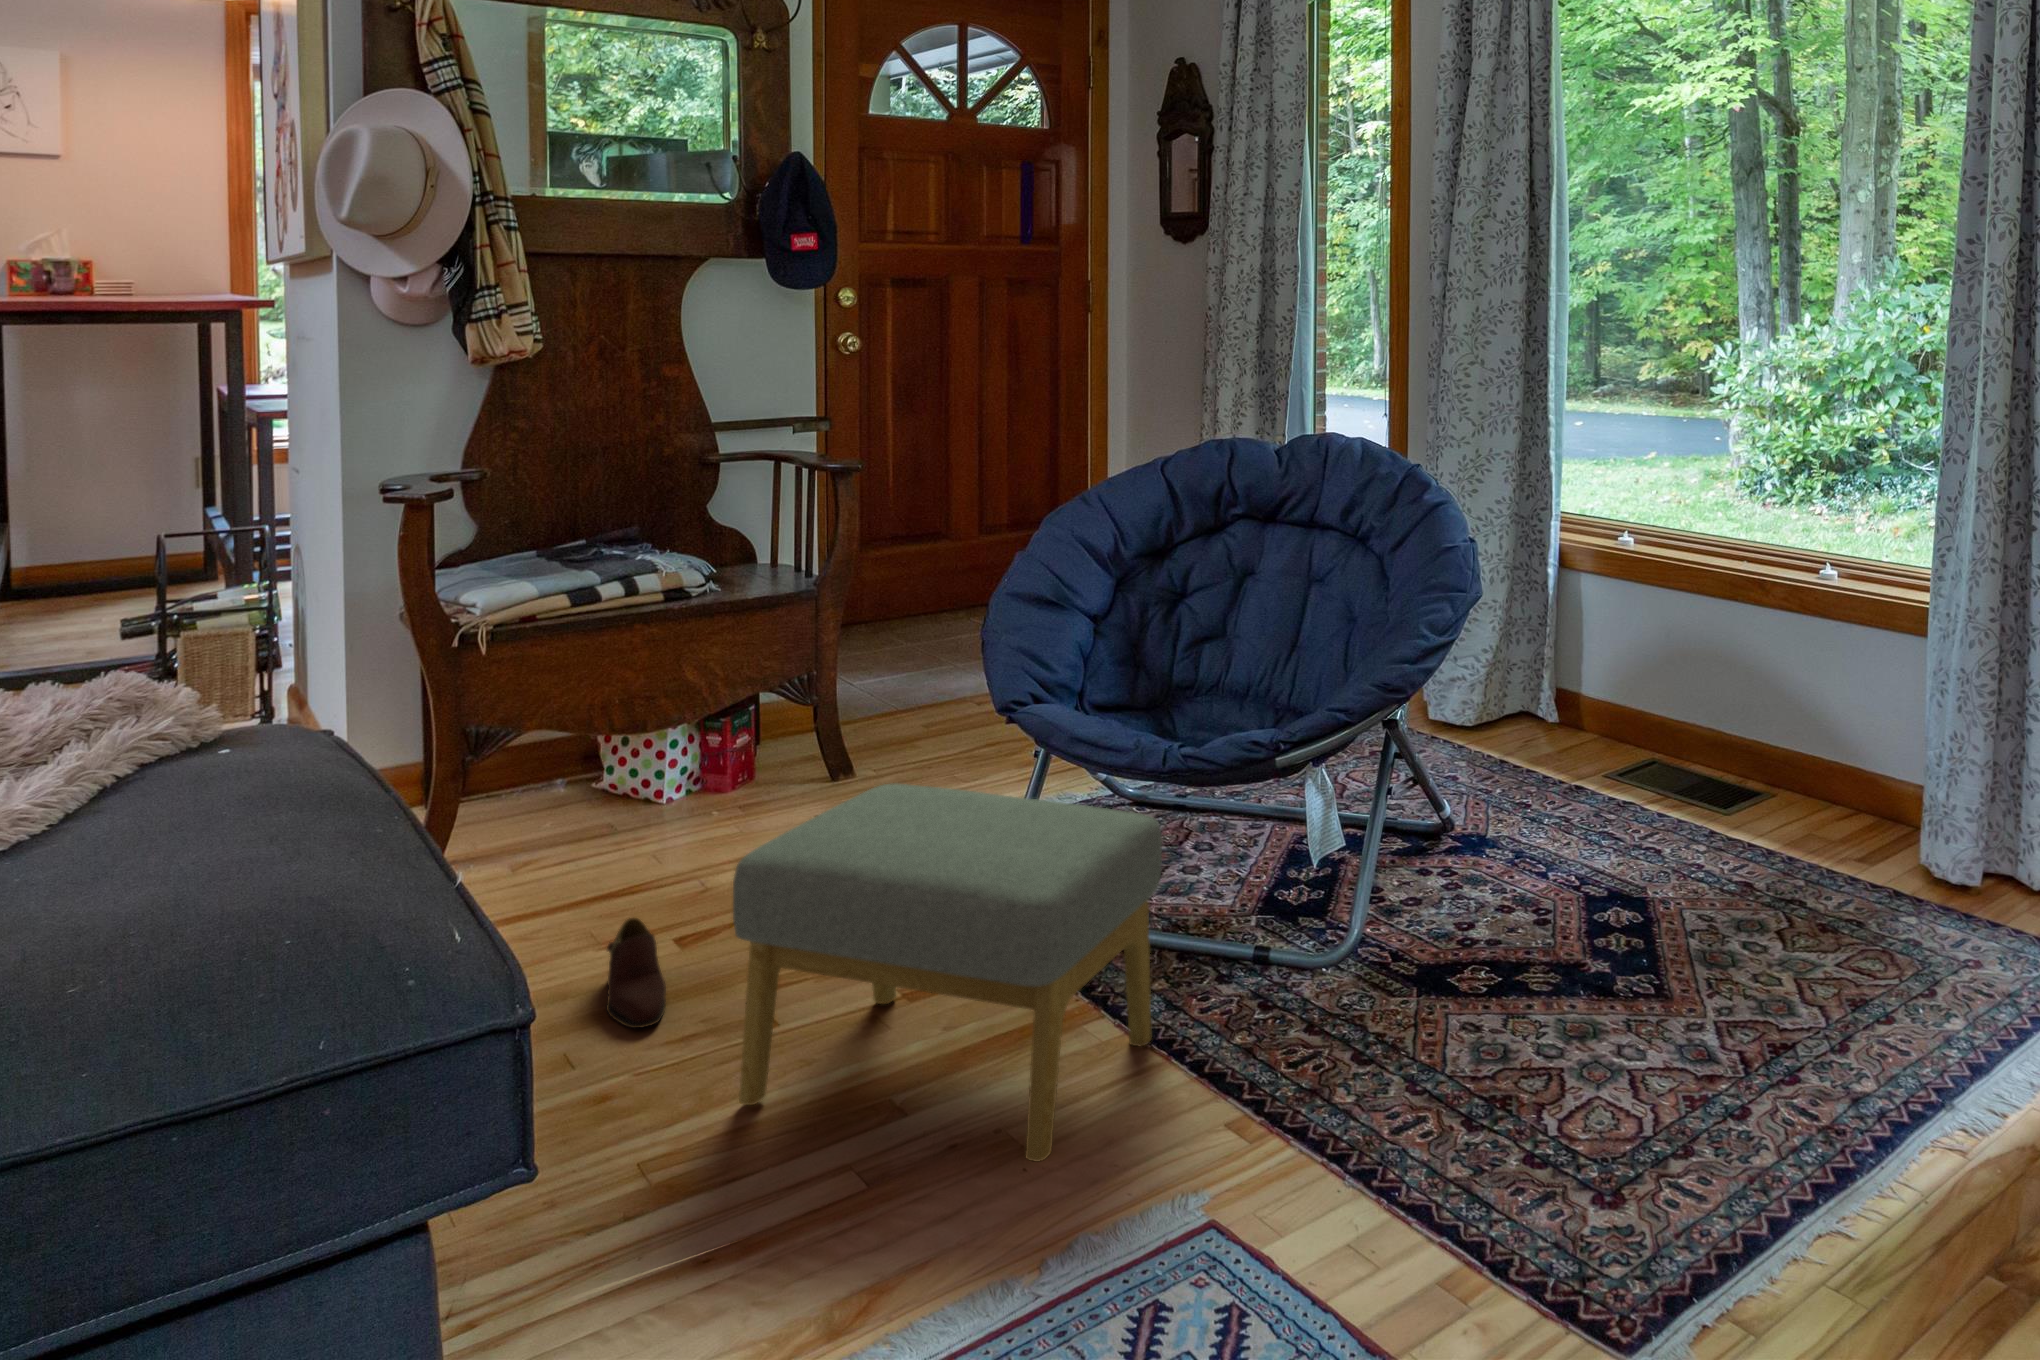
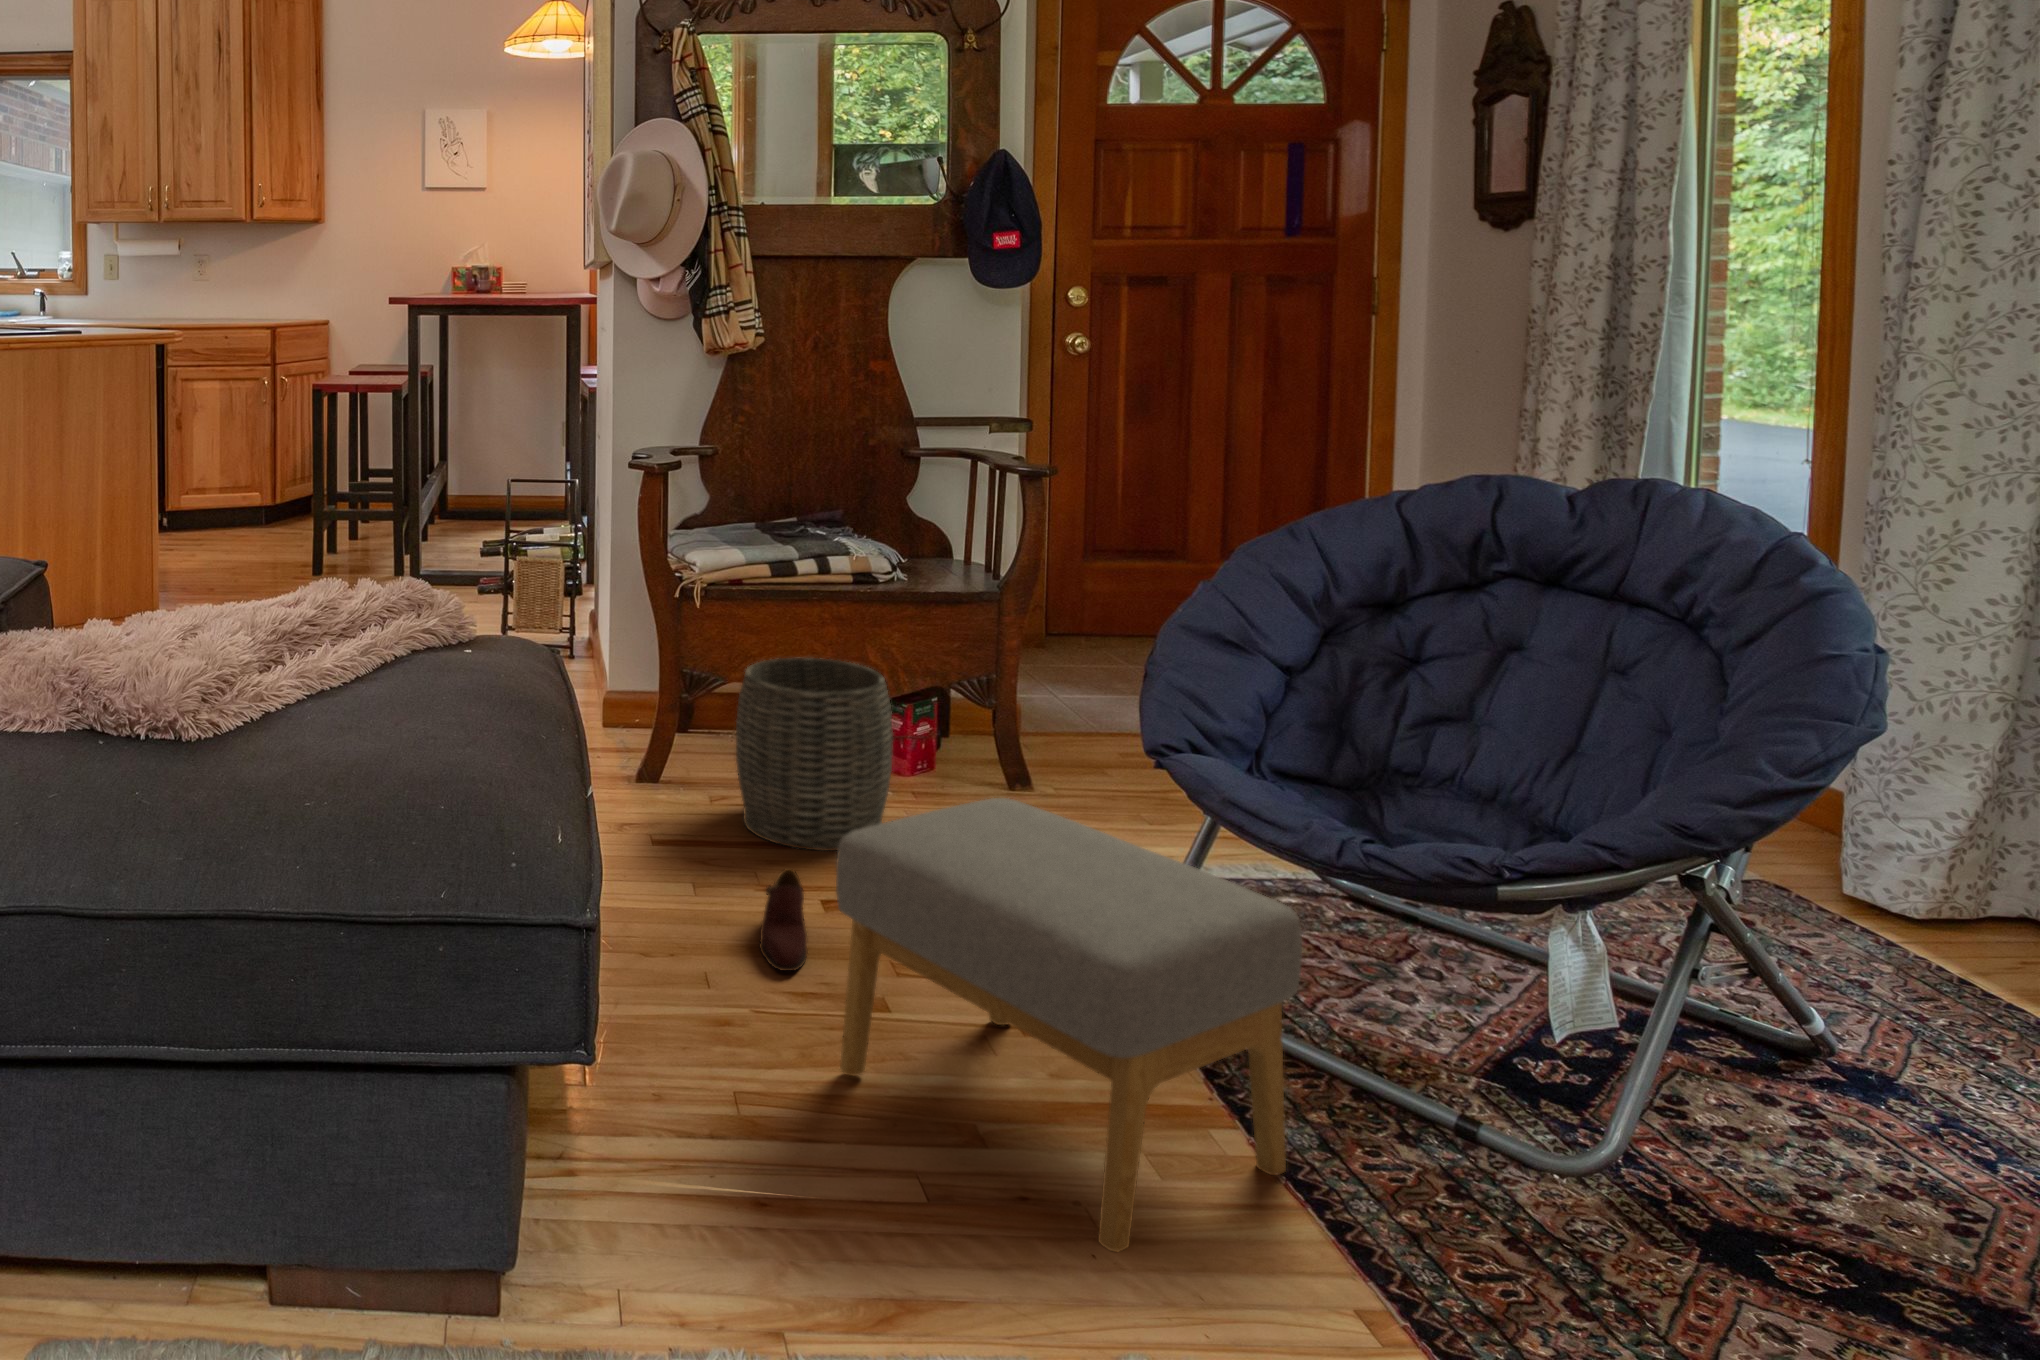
woven basket: none [531,686,720,899] -> present [736,658,893,851]

